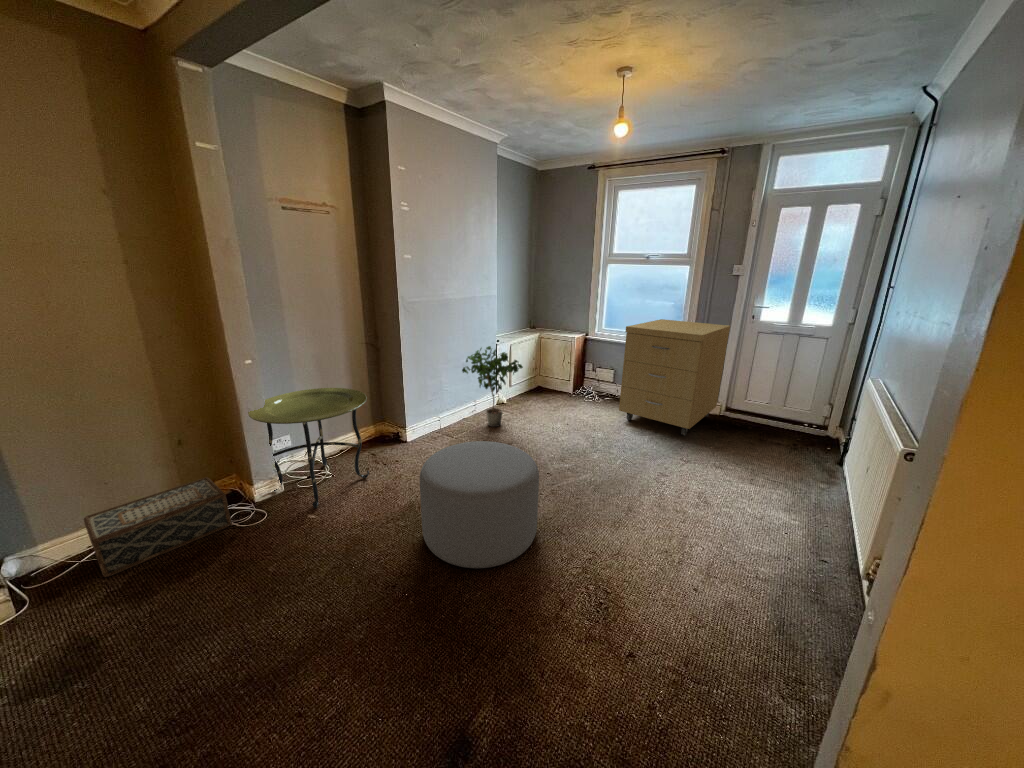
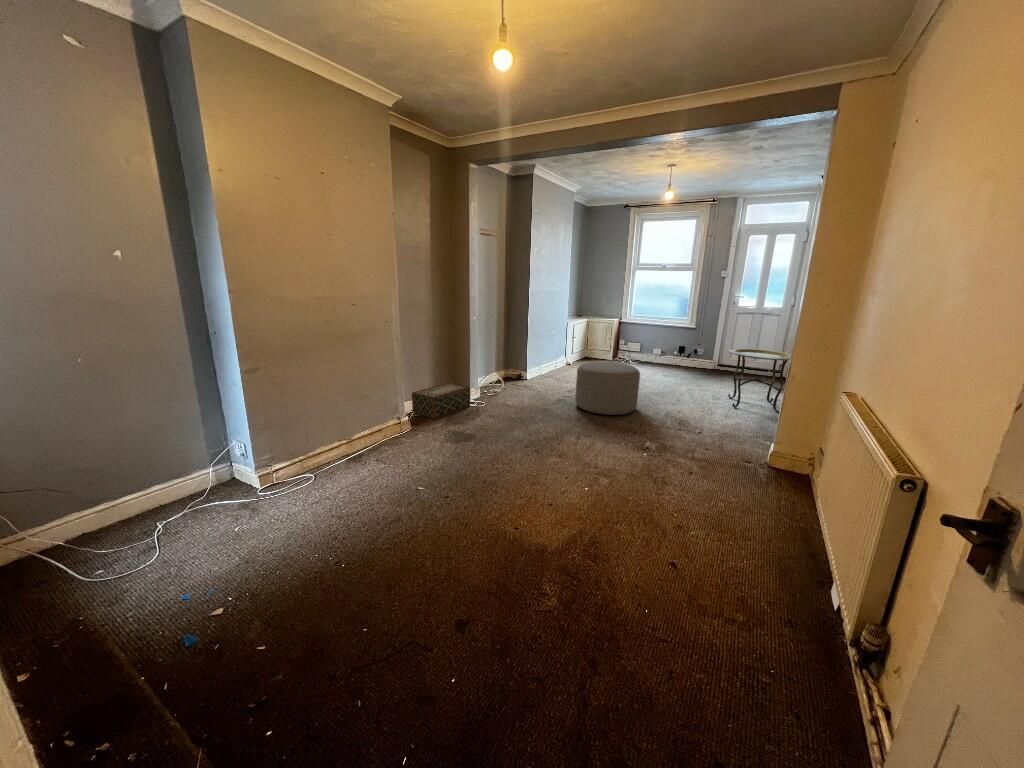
storage cabinet: present [619,319,730,435] -> none [652,307,720,377]
potted plant: present [462,346,523,427] -> none [554,322,596,374]
side table: present [248,388,369,508] -> present [727,348,791,413]

